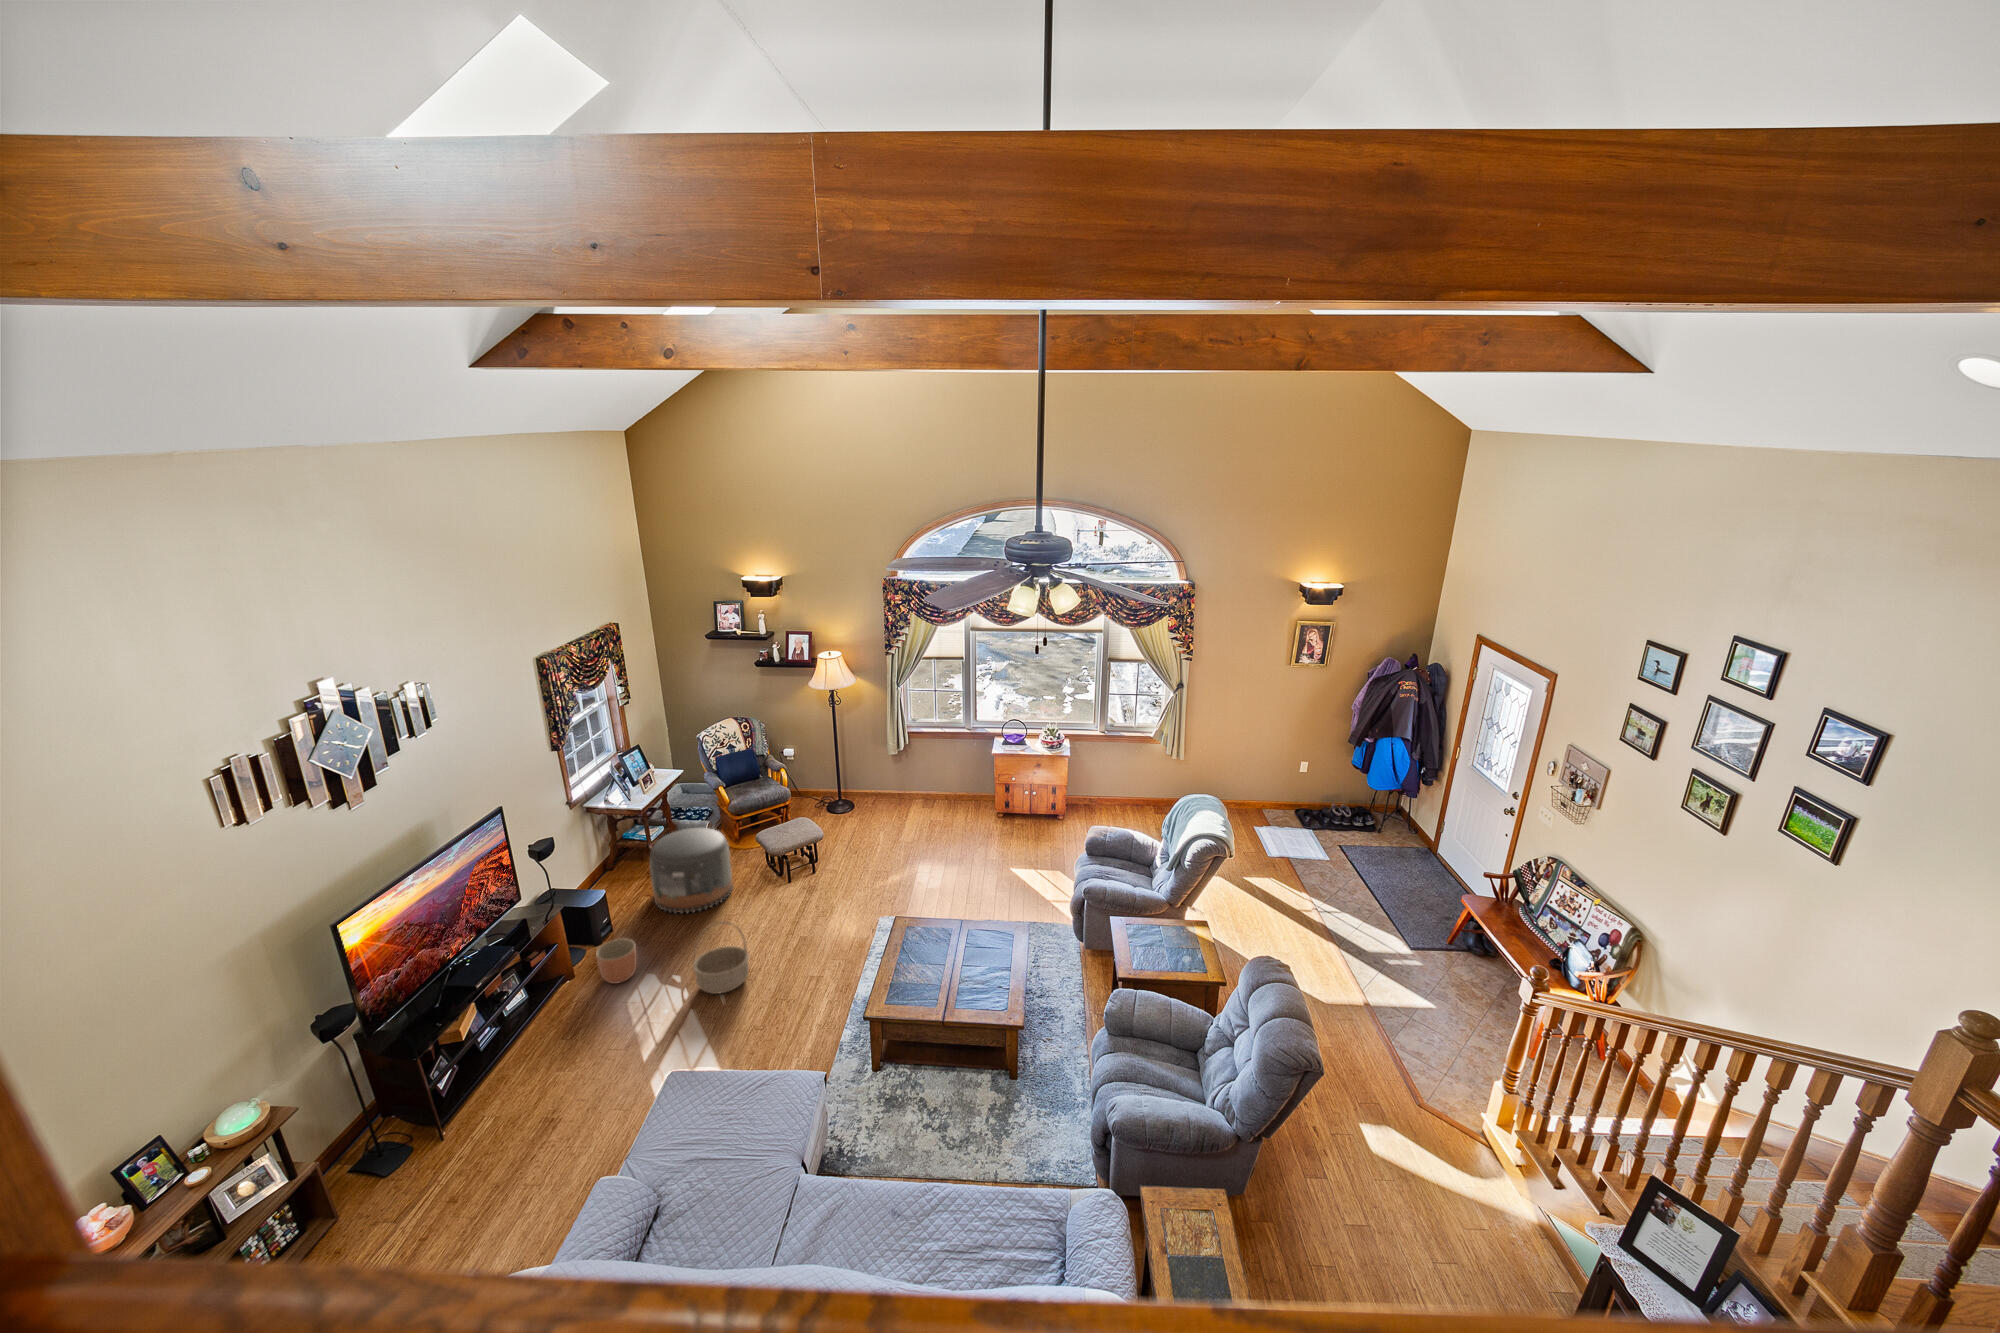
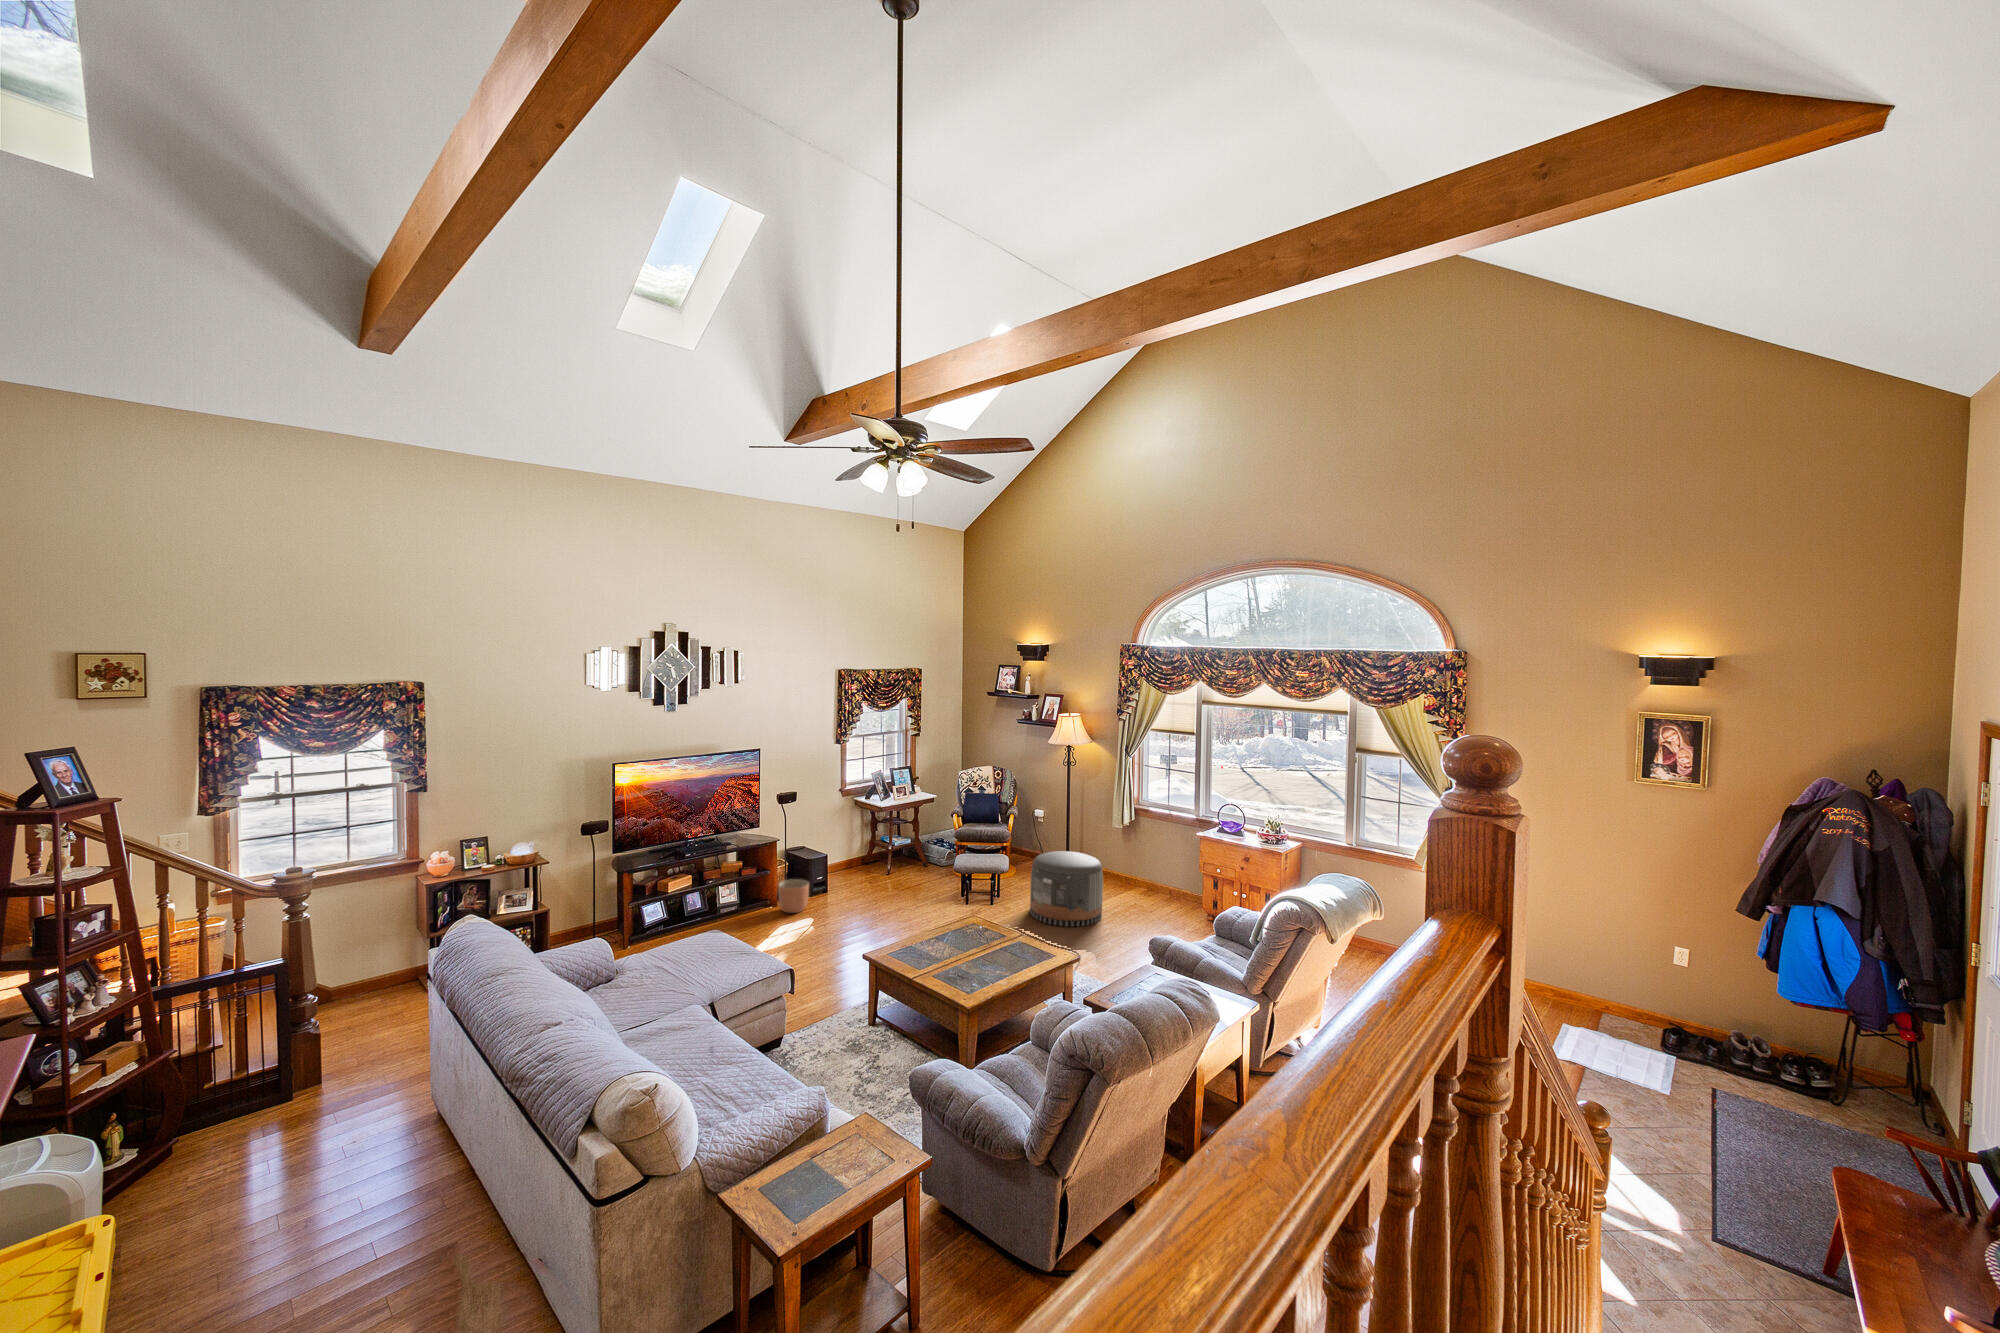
pouf: present [650,828,733,914] -> present [1030,851,1103,927]
basket: present [693,922,749,994] -> none [819,874,866,941]

